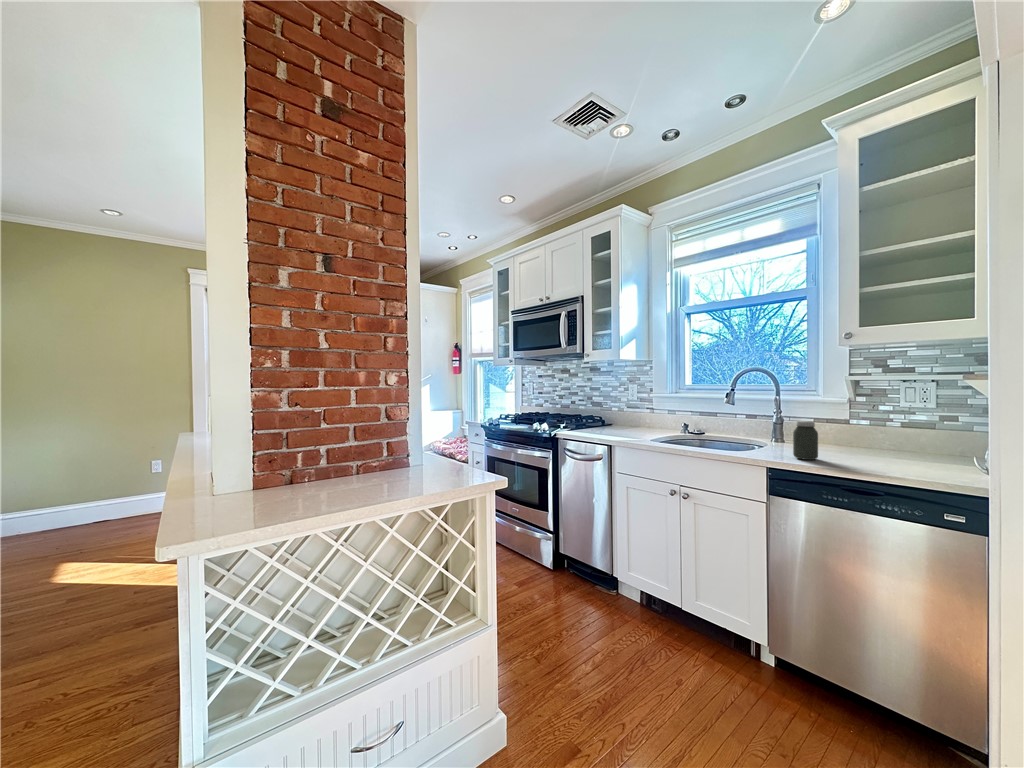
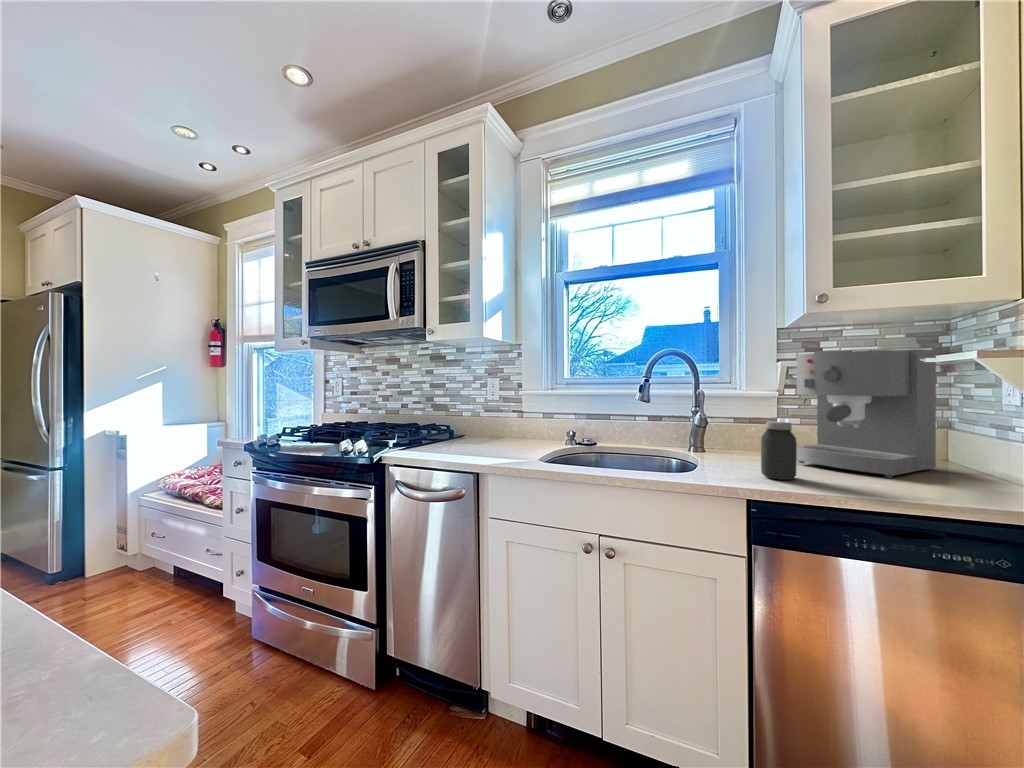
coffee maker: none [841,371,962,464] -> present [797,349,936,478]

